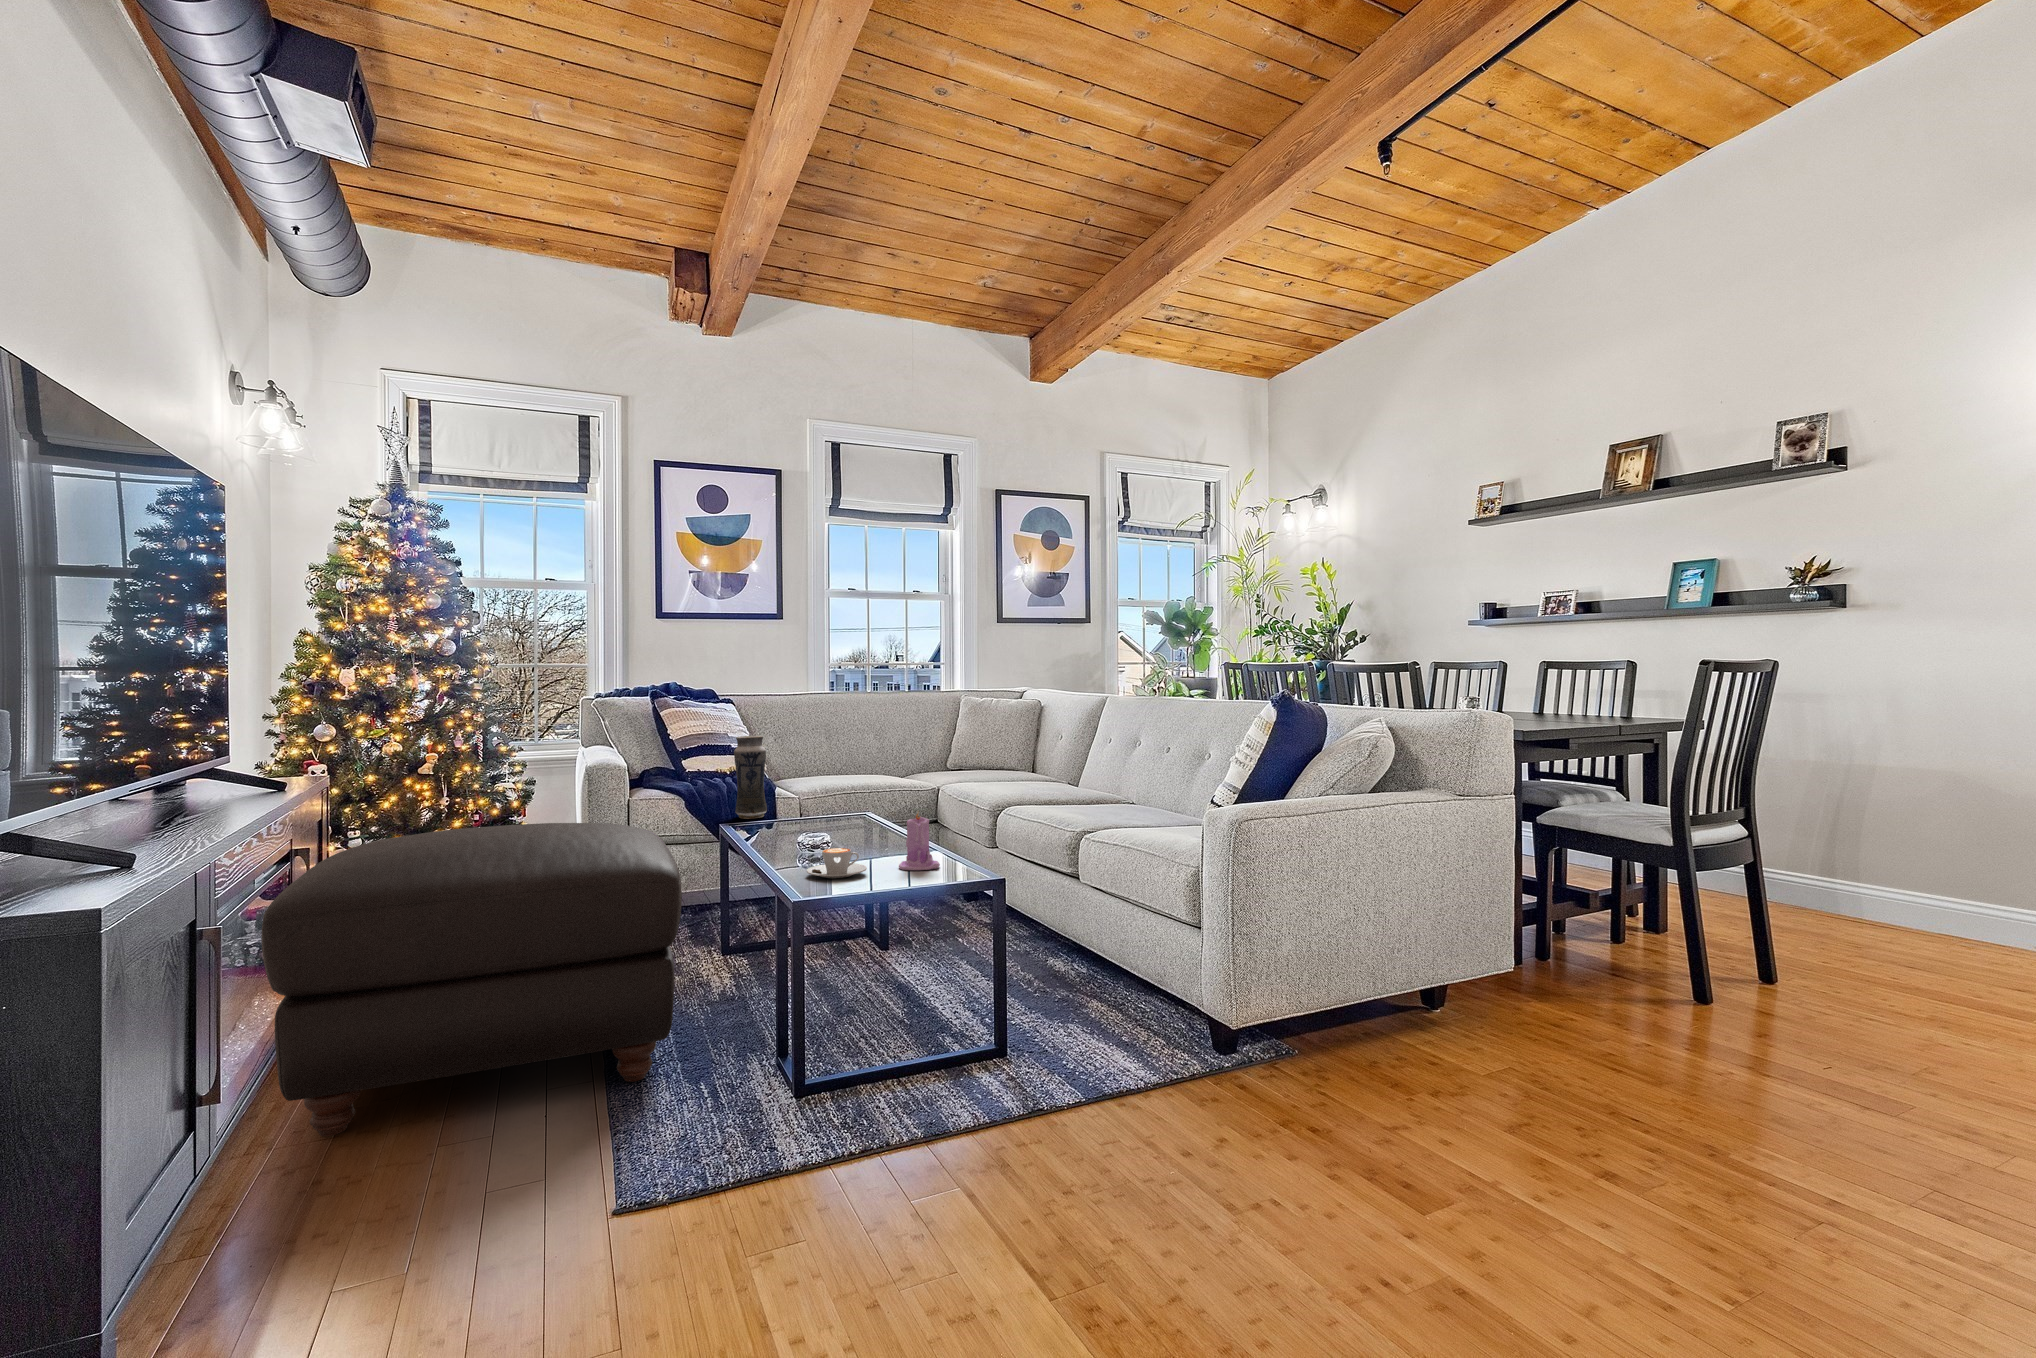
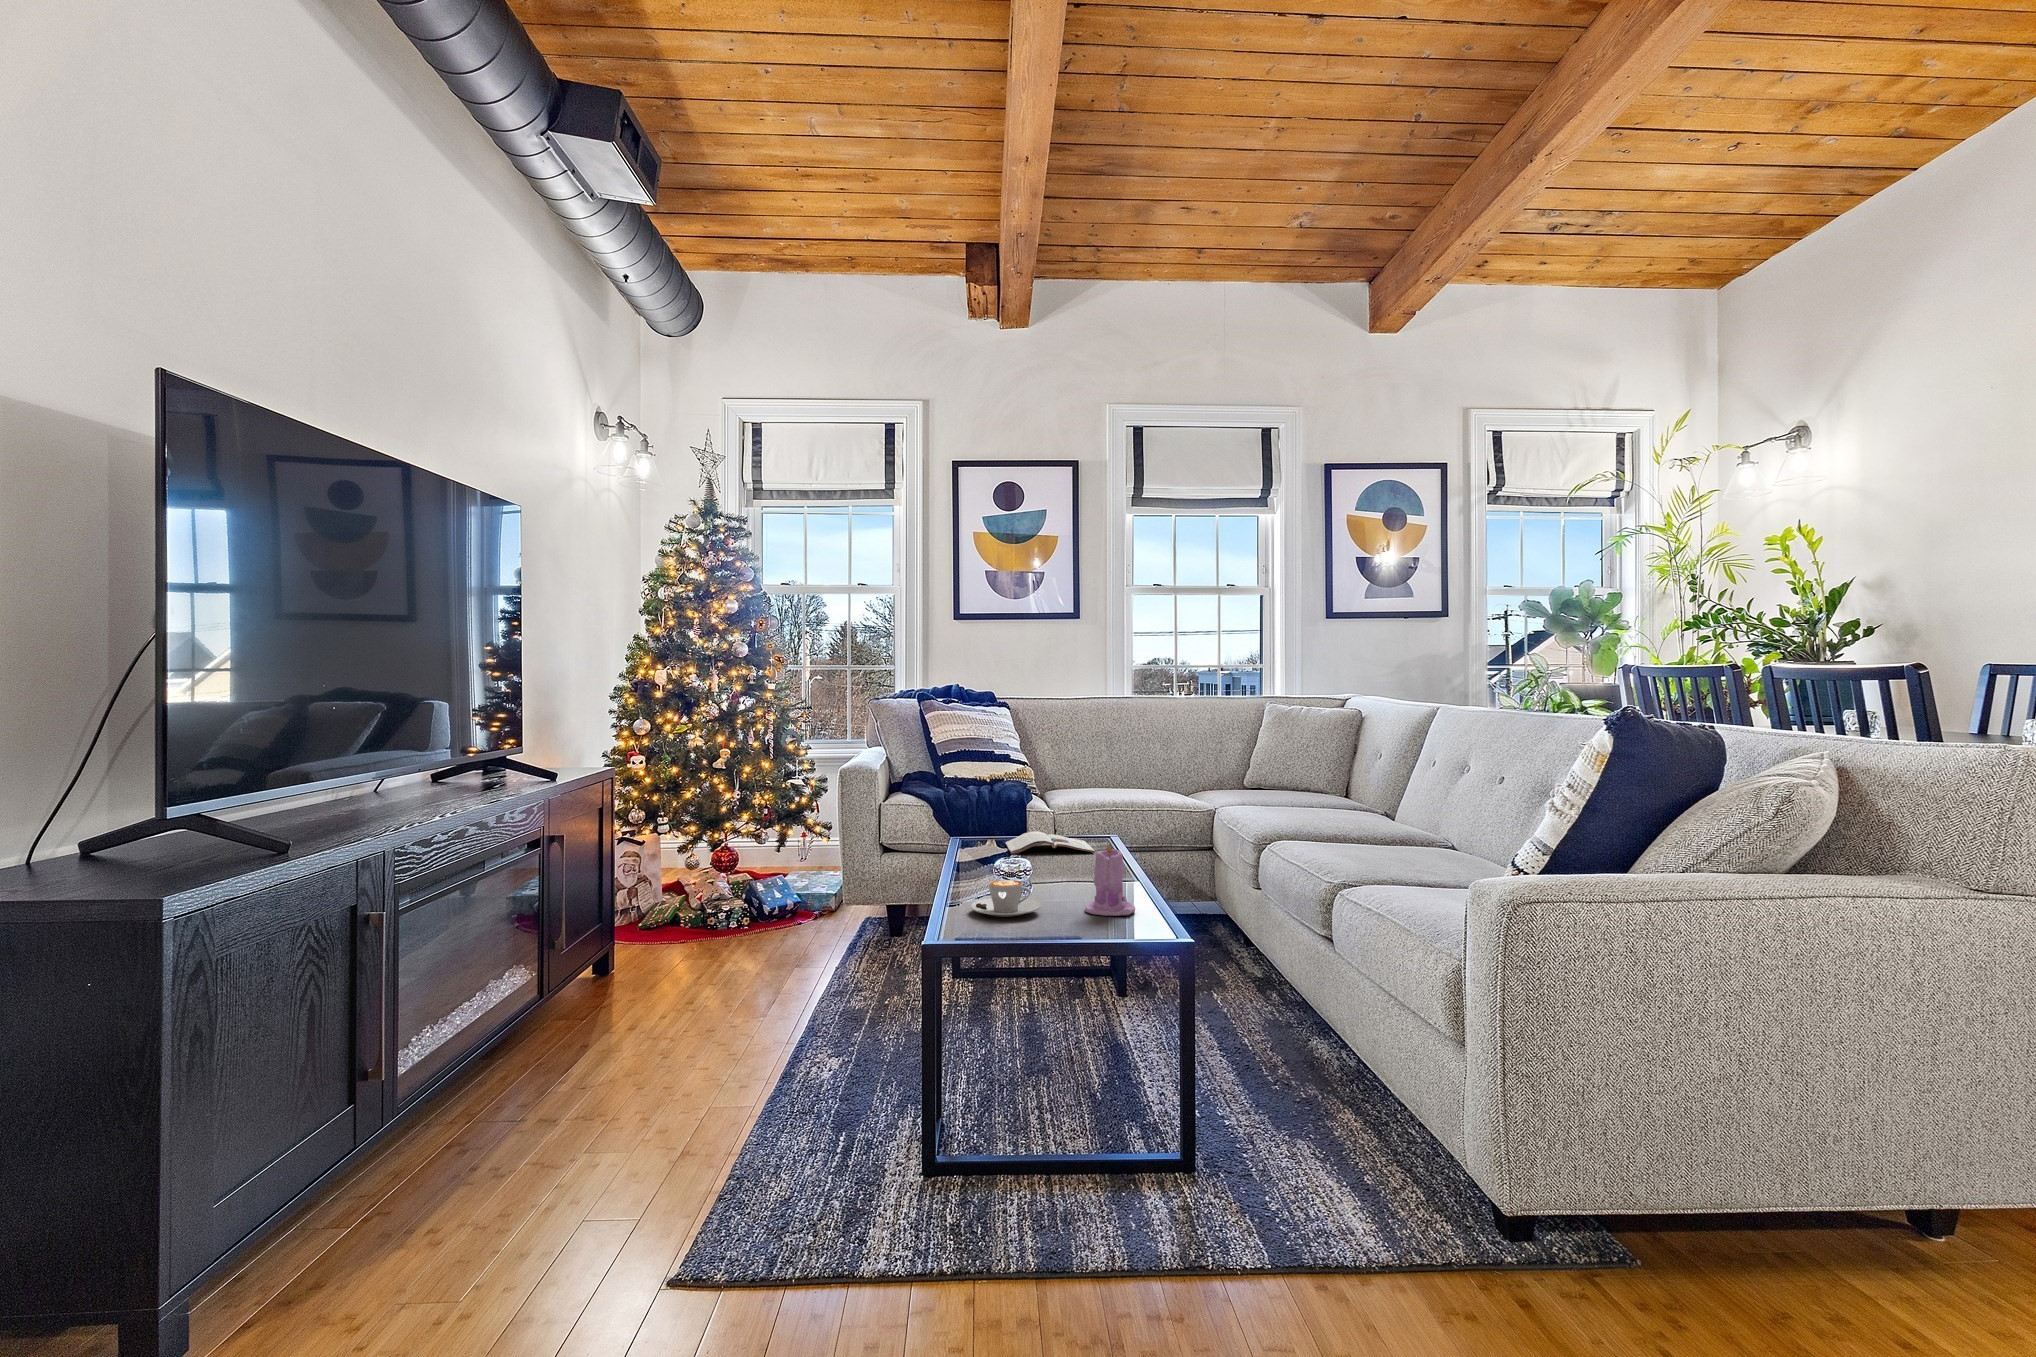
vase: present [734,736,767,819] -> none [984,741,1018,831]
magazine: none [771,815,859,836] -> present [1006,831,1095,854]
ottoman: present [262,823,682,1136] -> none [437,831,863,1127]

